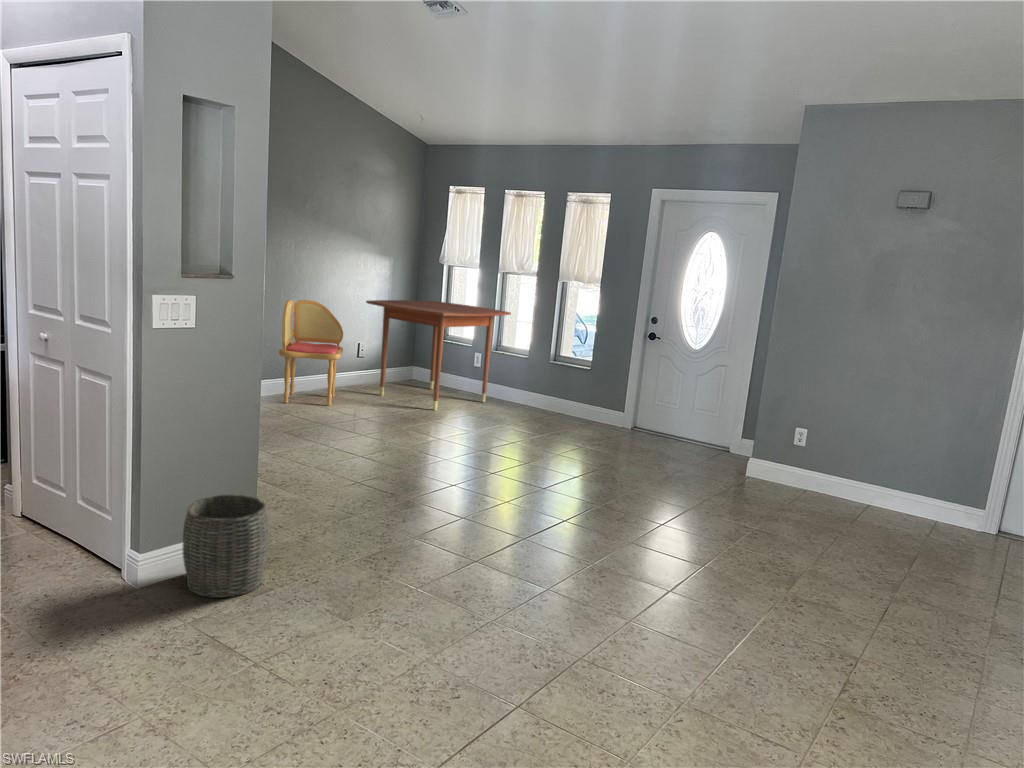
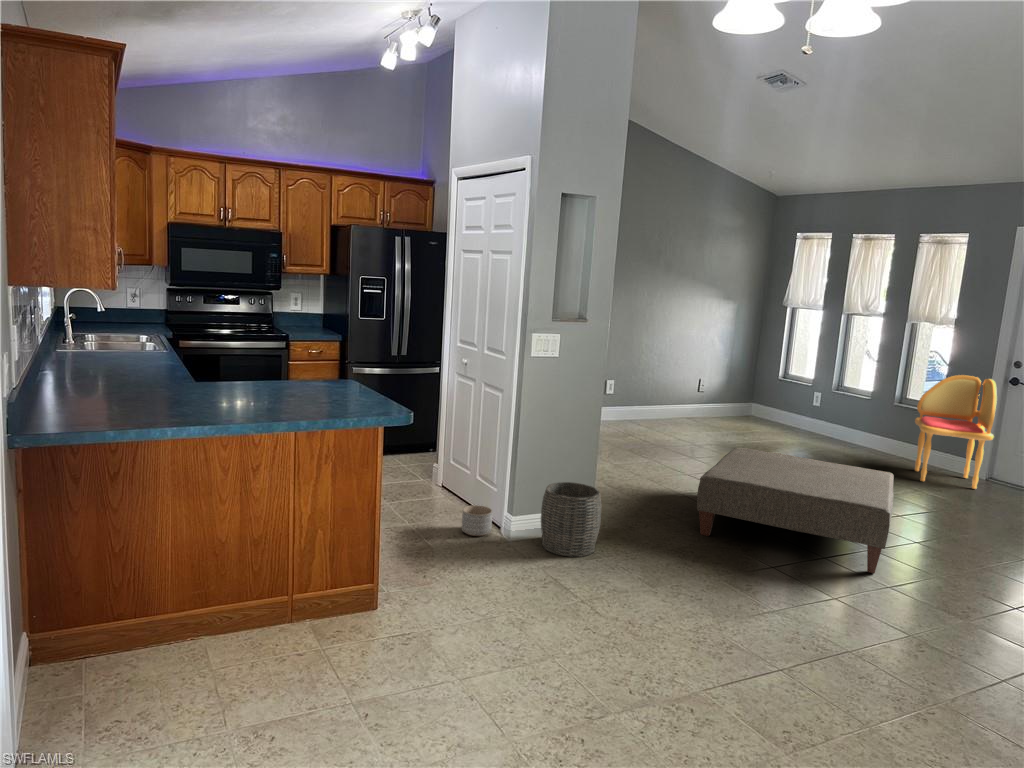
dining chair: present [279,300,343,406] -> present [915,375,997,489]
dining table: present [366,300,511,410] -> none [707,341,853,445]
ottoman: none [384,421,588,548] -> present [697,448,894,573]
planter: none [56,544,106,592] -> present [462,505,492,536]

